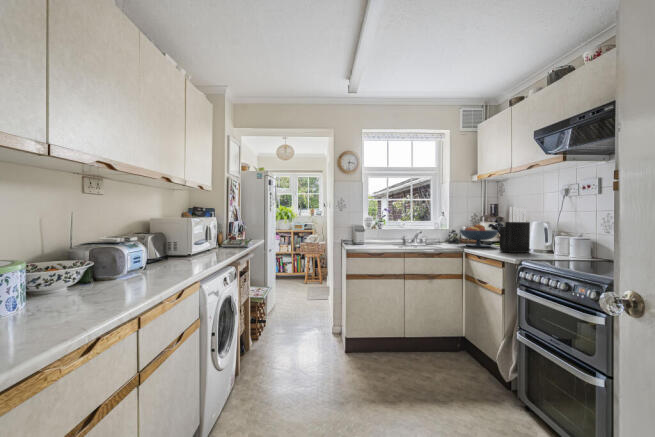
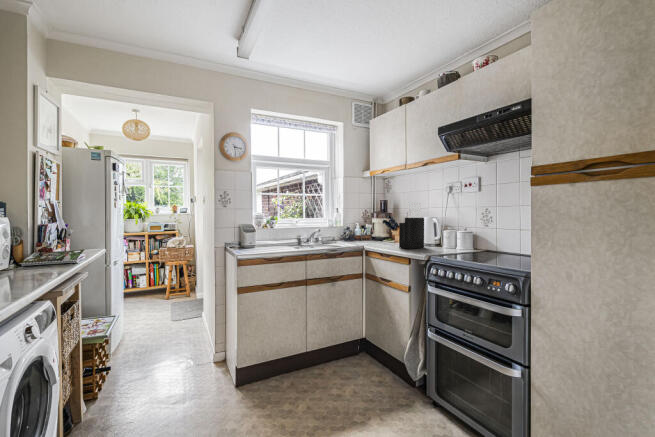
fruit bowl: present [460,225,498,247] -> none [357,221,393,244]

